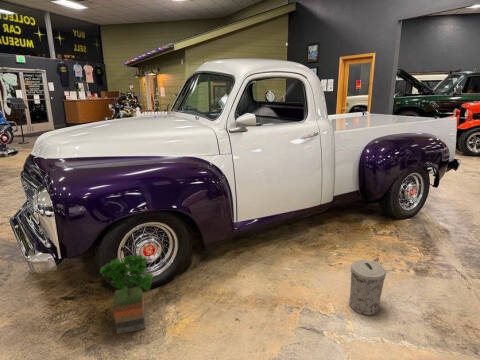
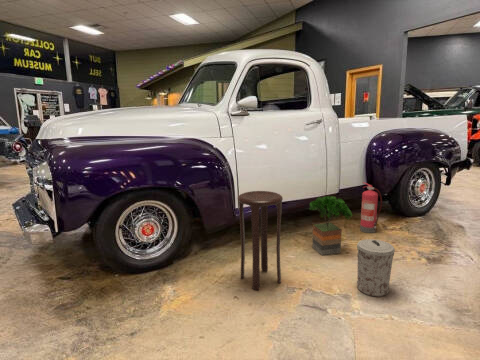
fire extinguisher: none [352,191,374,239] -> present [360,183,382,233]
stool: none [237,213,281,309] -> present [238,191,283,290]
potted tree: present [100,254,153,334] -> present [310,196,352,255]

